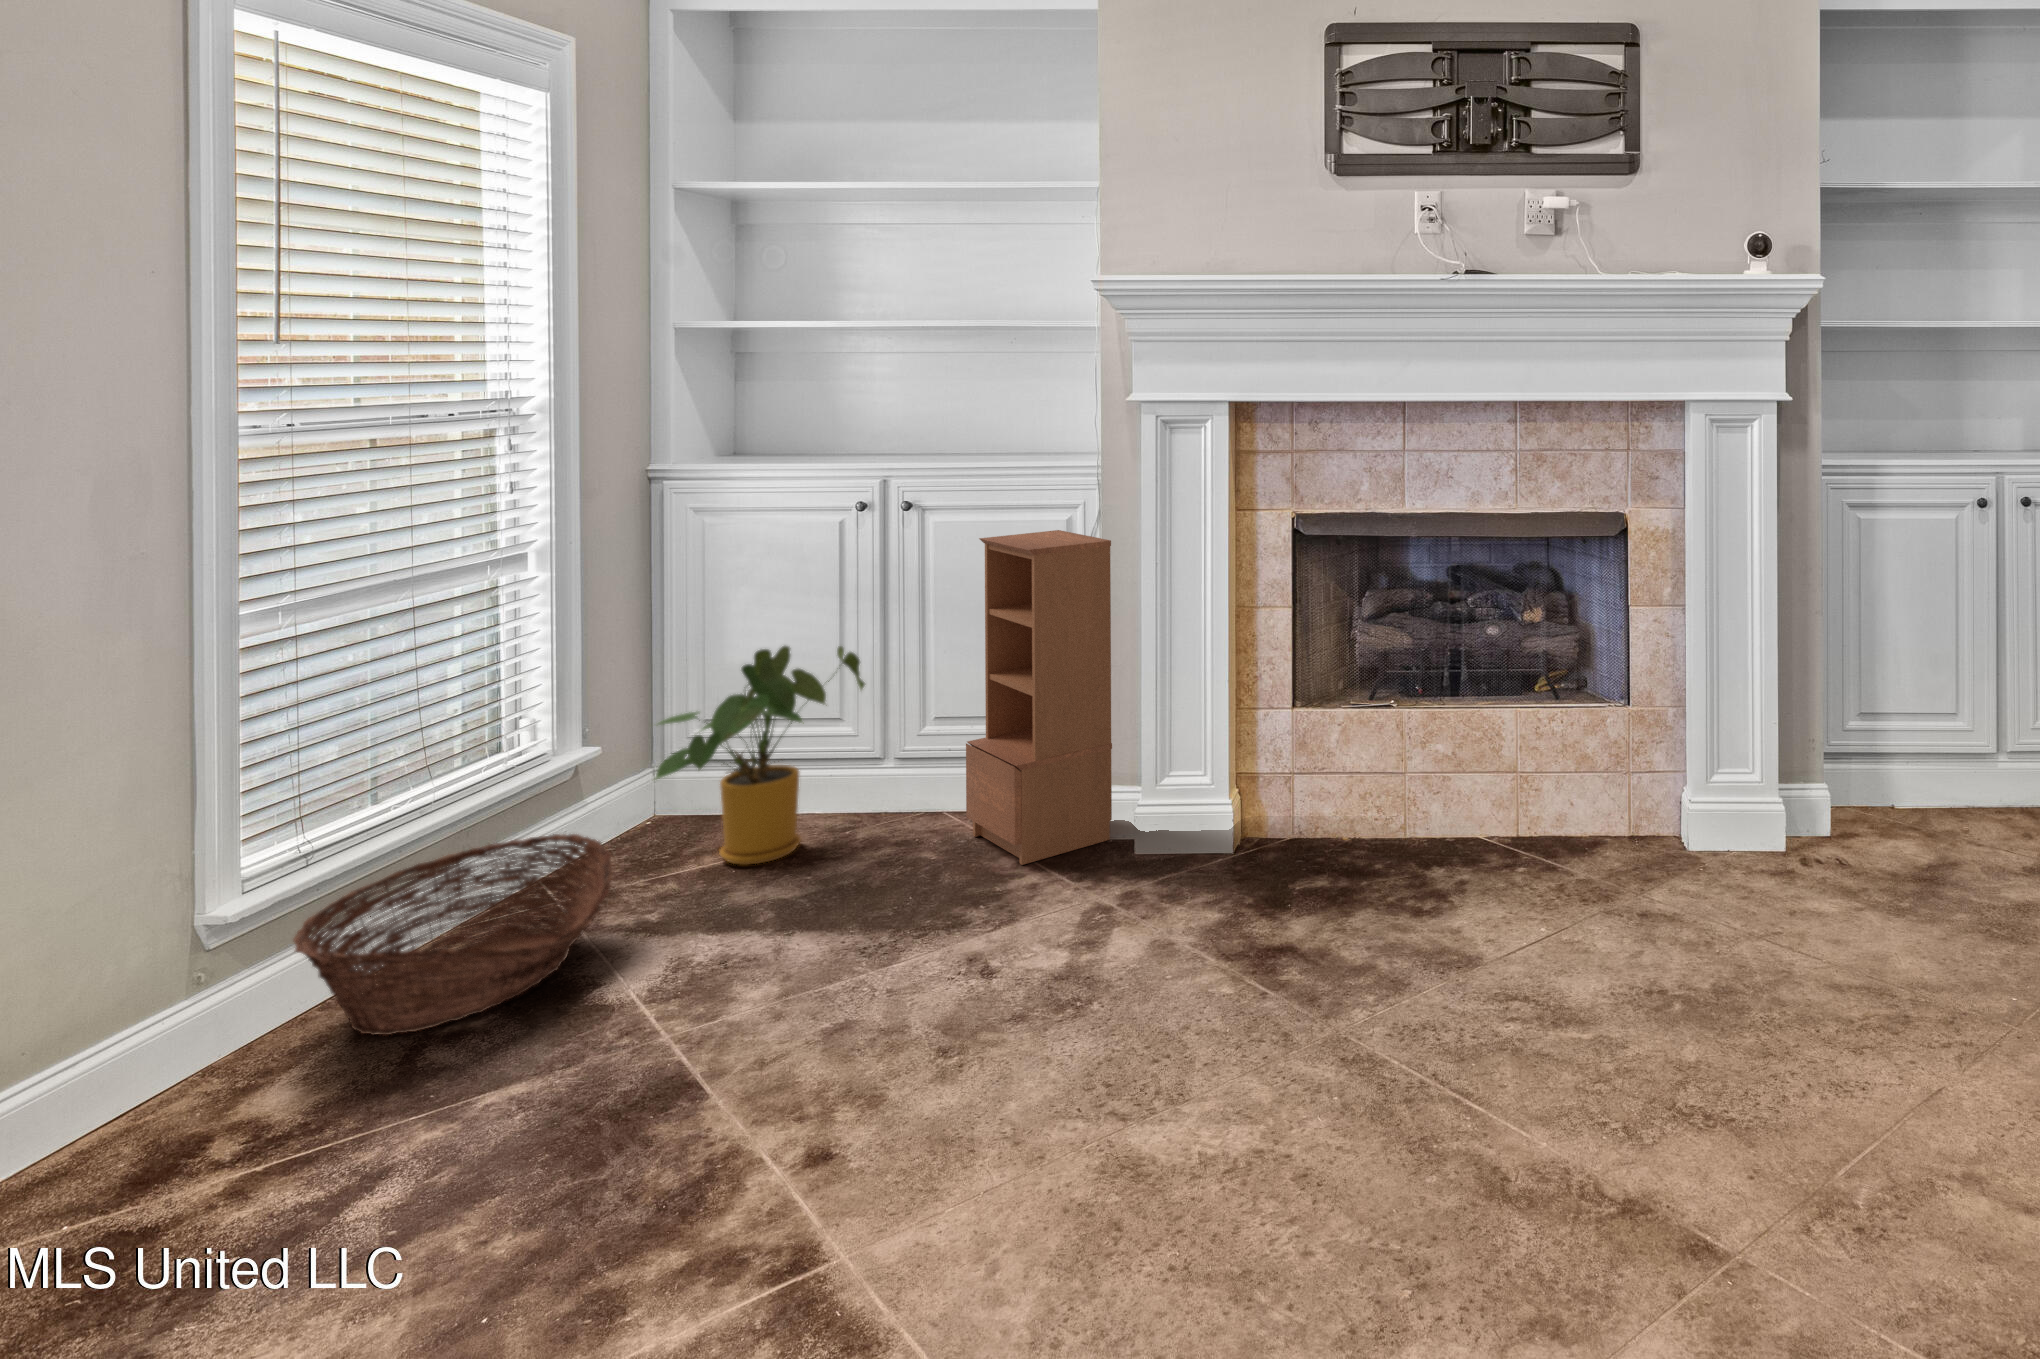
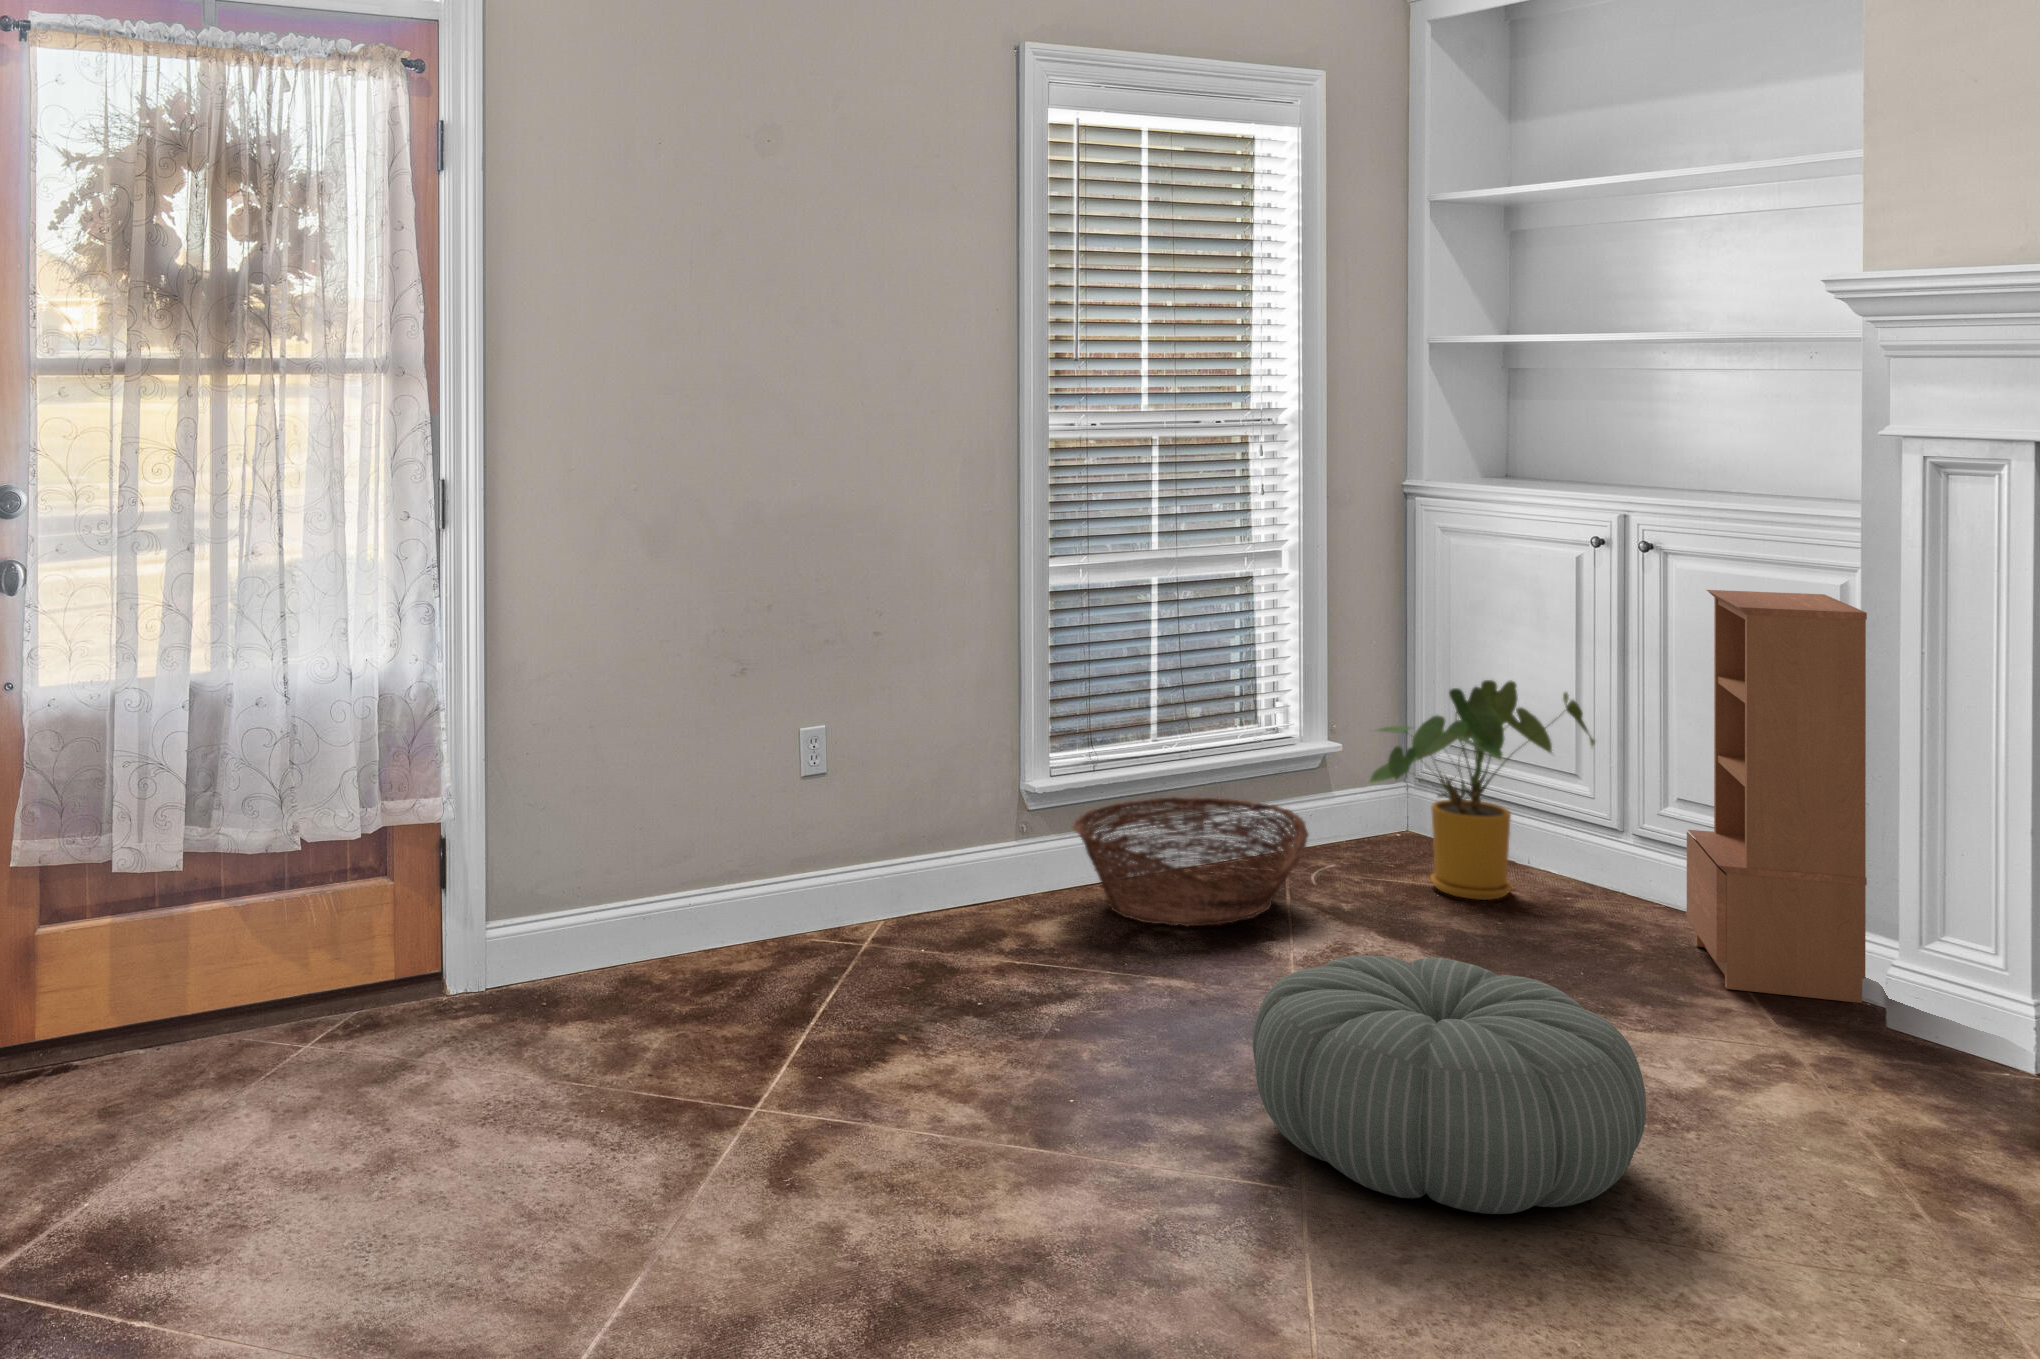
pouf: none [724,925,1121,1217] -> present [1253,955,1646,1214]

